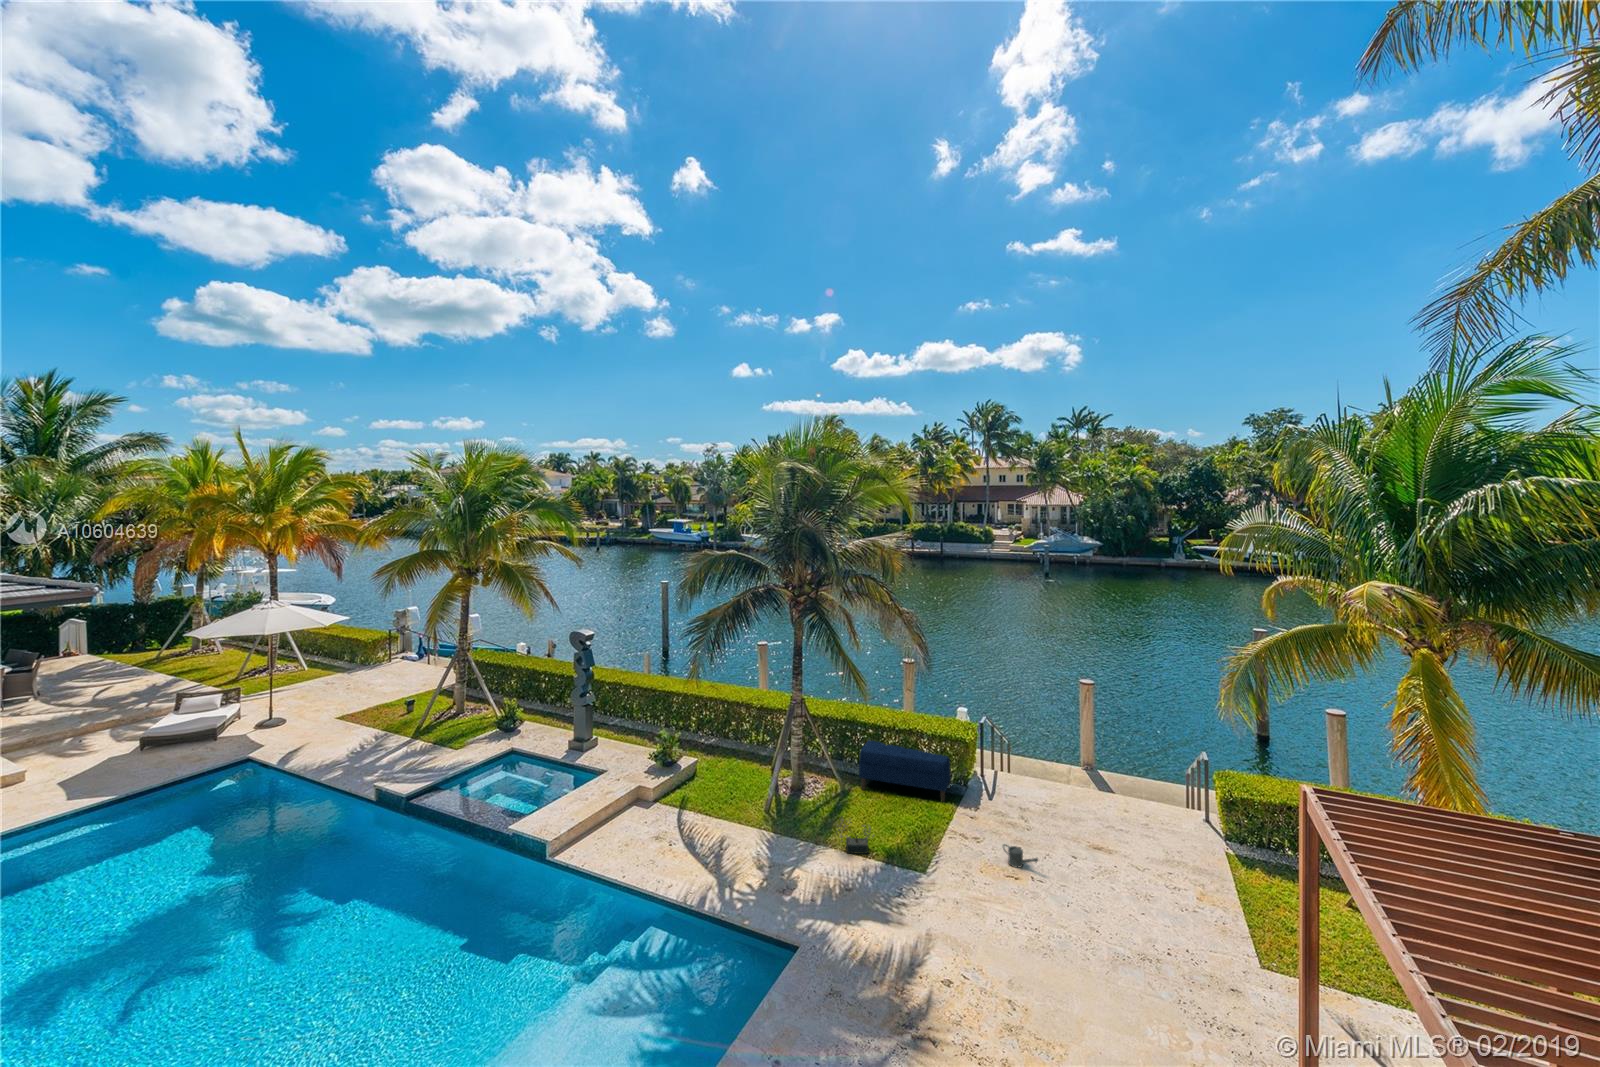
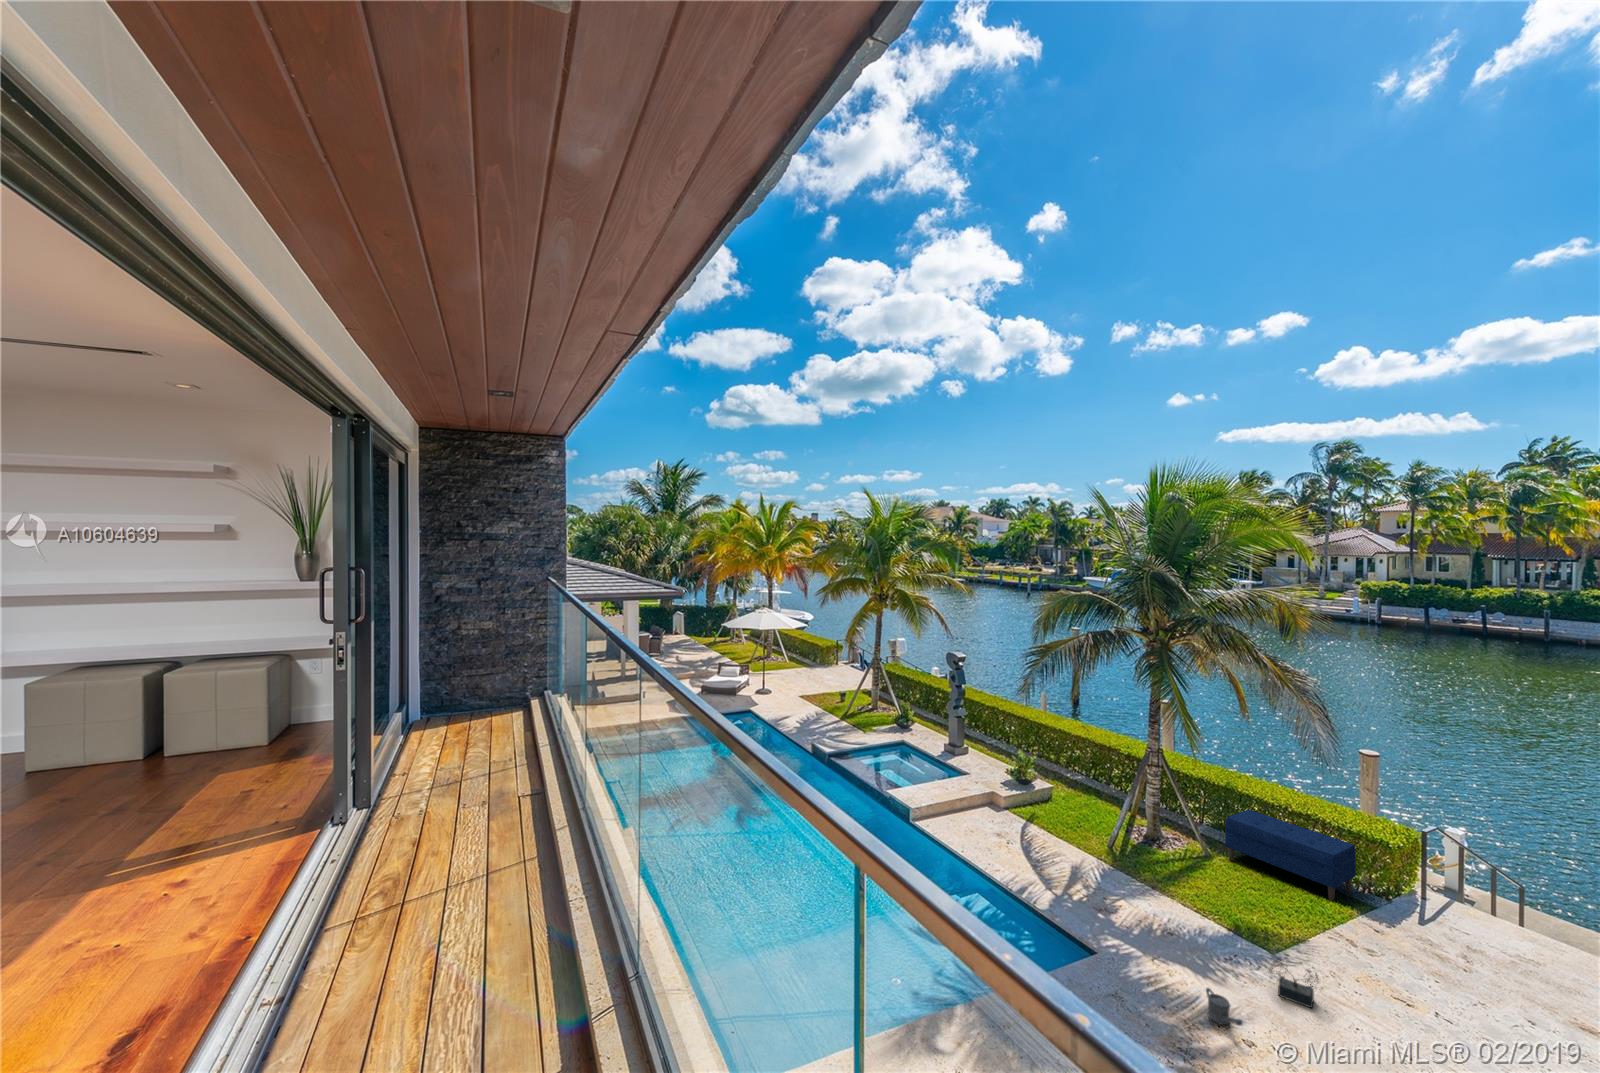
decorative plant: present [840,820,871,854] -> present [1268,950,1323,1008]
watering can: present [1003,844,1038,867] -> present [1206,988,1243,1026]

